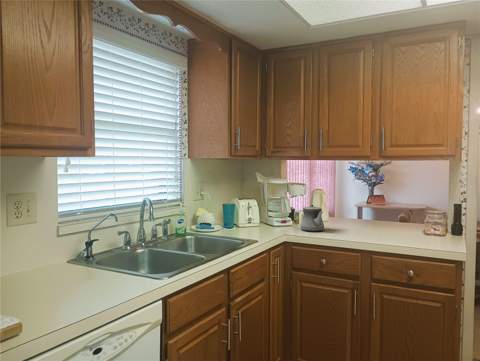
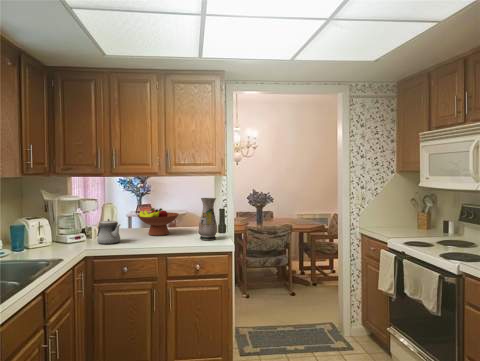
vase: none [419,187,445,242] -> present [199,198,217,240]
fruit bowl: none [347,197,397,229] -> present [137,208,179,236]

